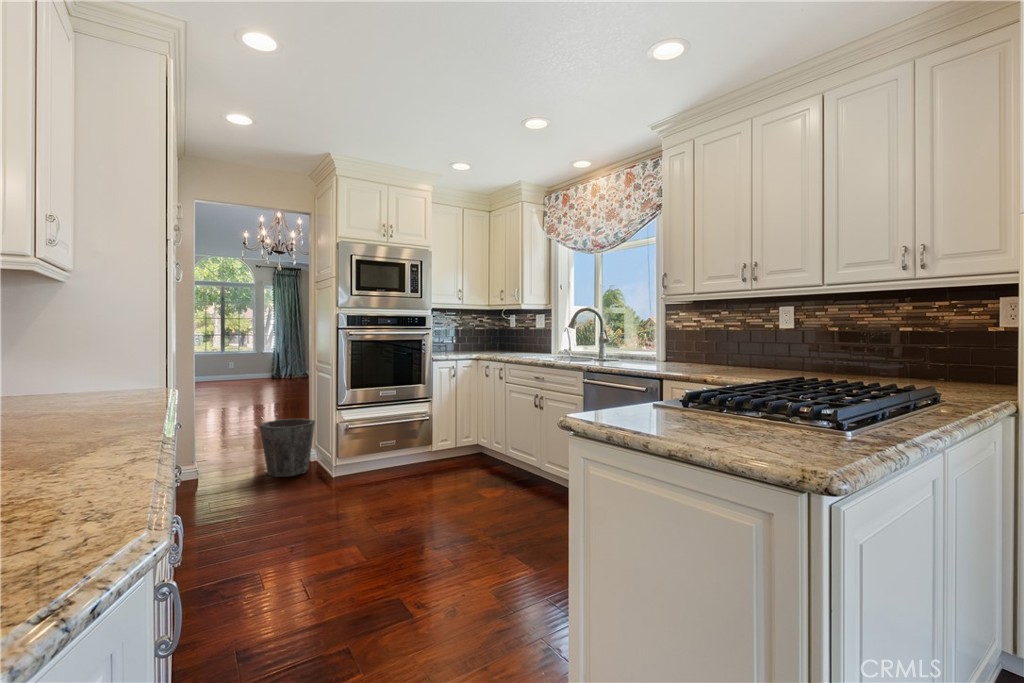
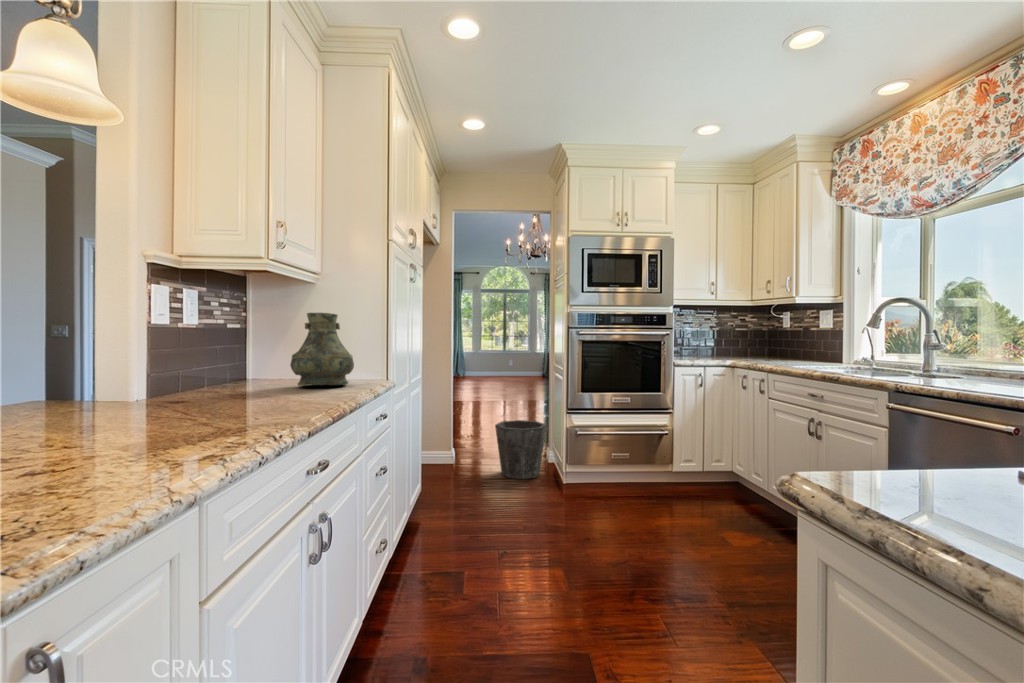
vase: none [44,312,130,395] -> present [290,313,354,386]

